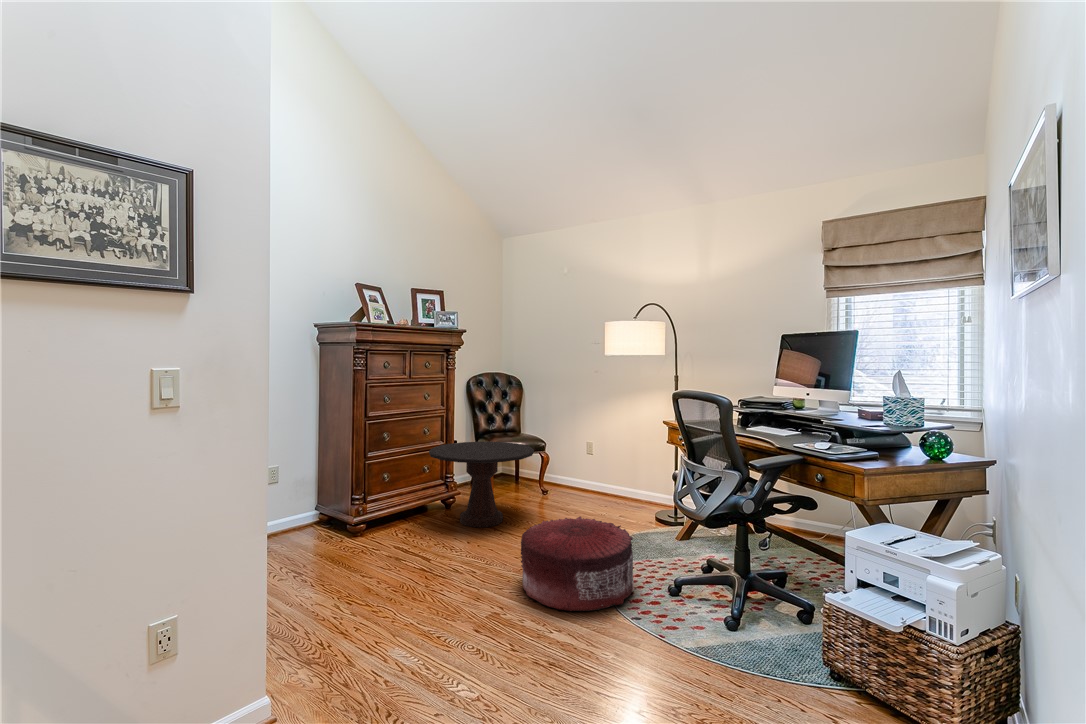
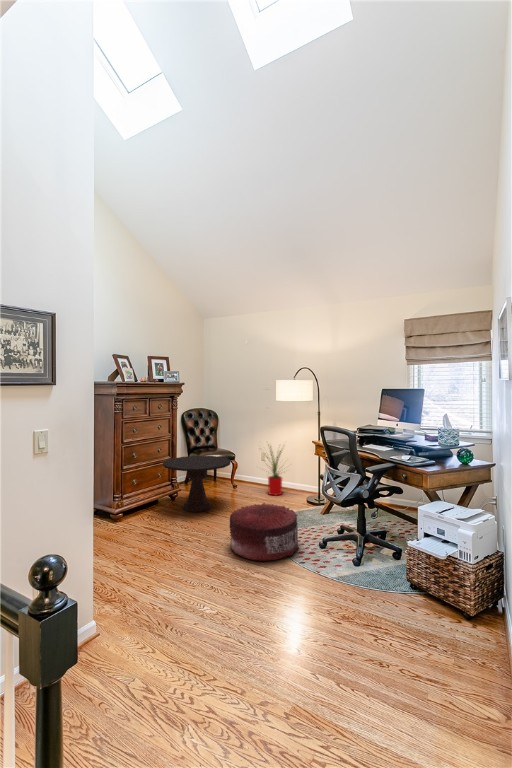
house plant: none [572,420,638,507] -> present [265,445,282,495]

